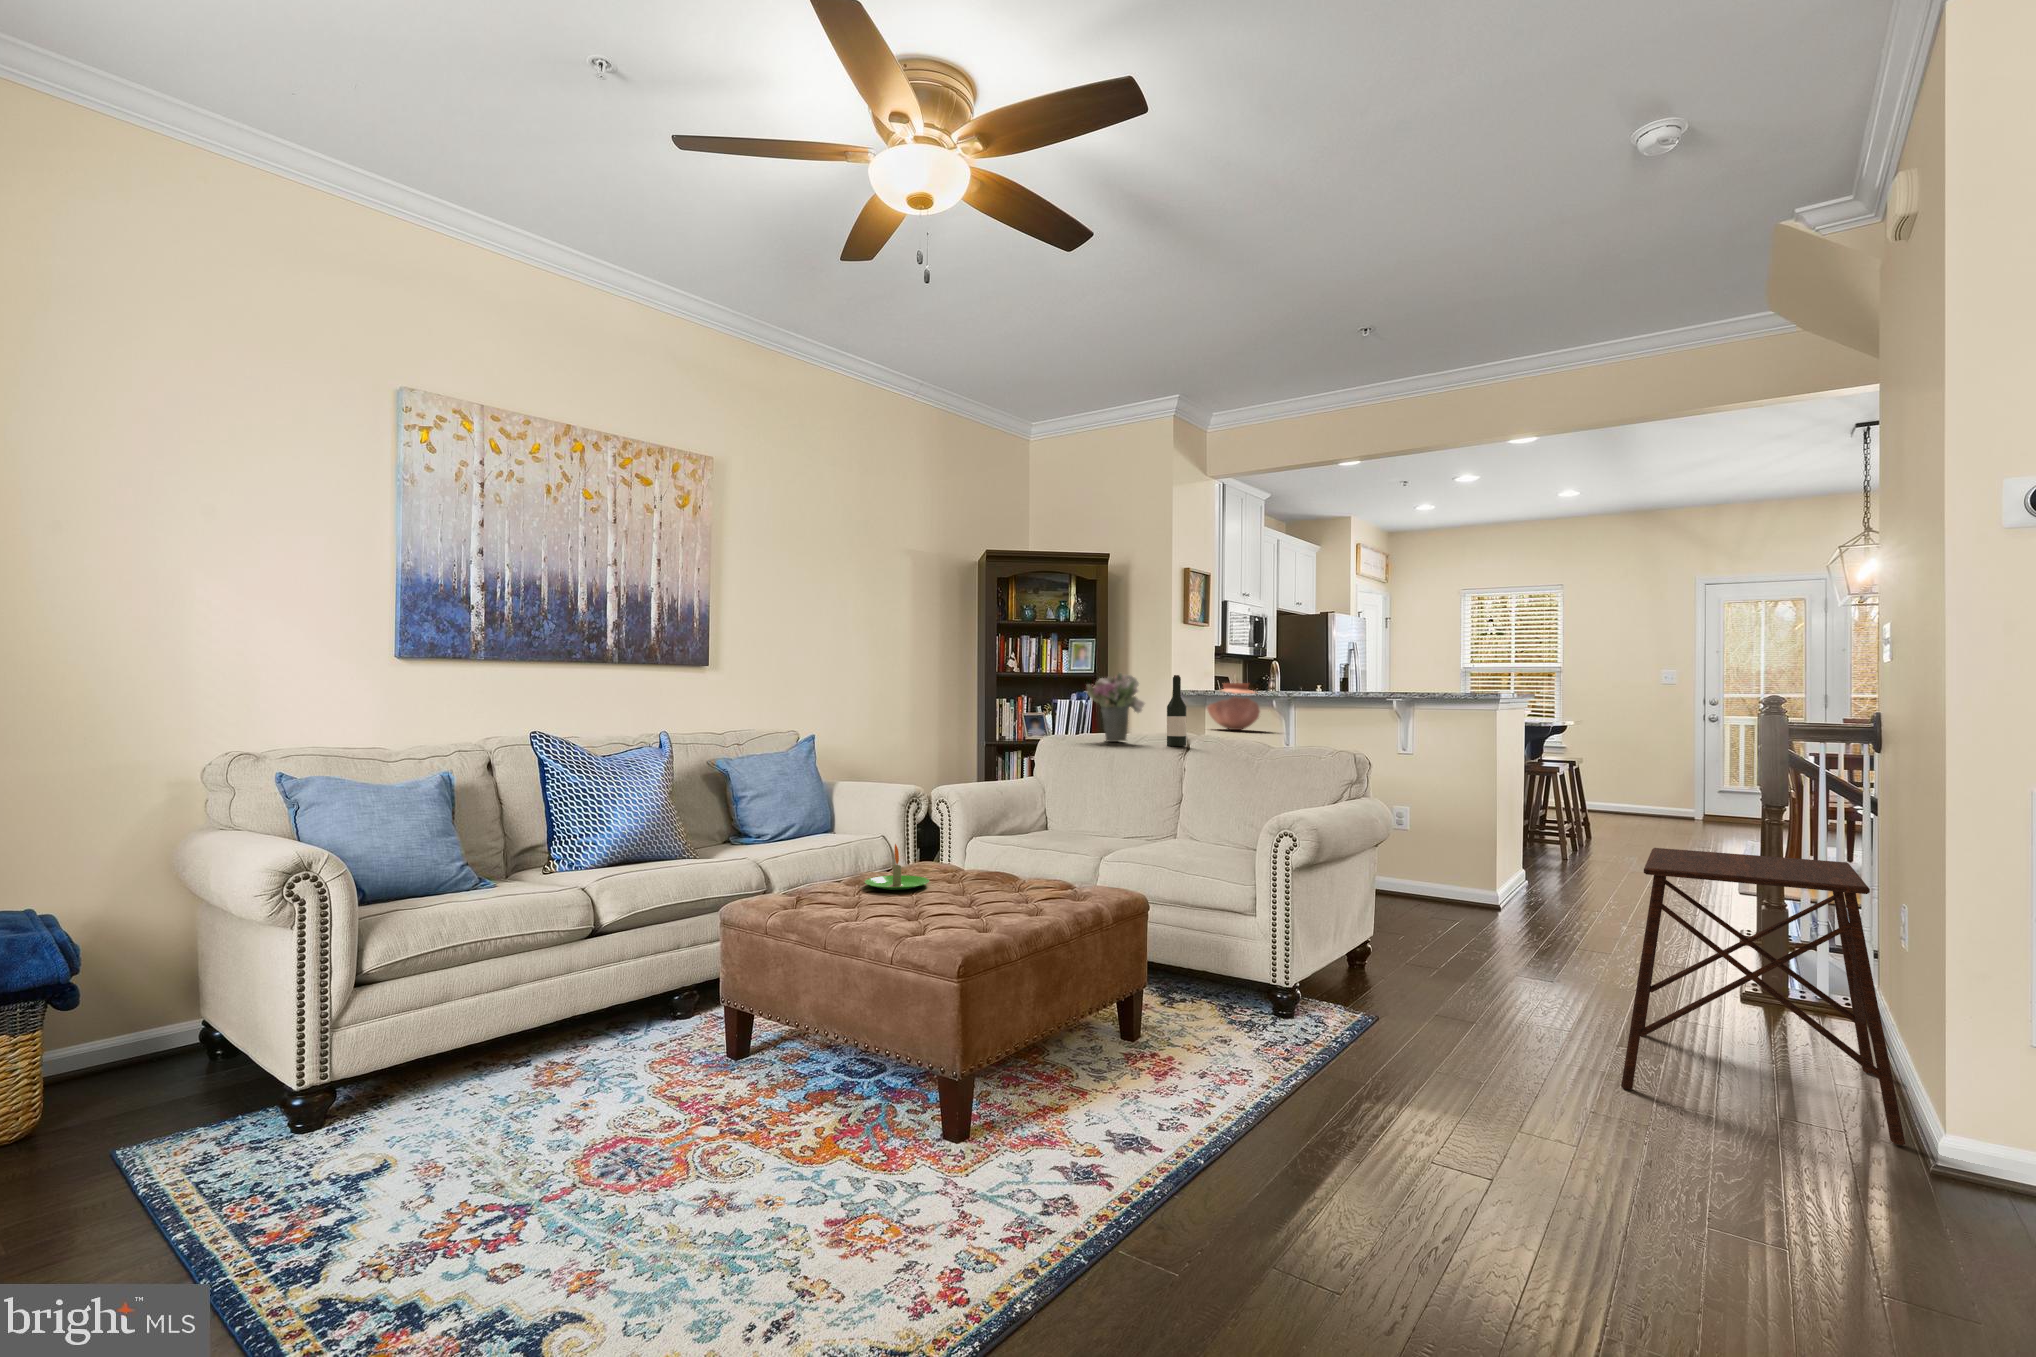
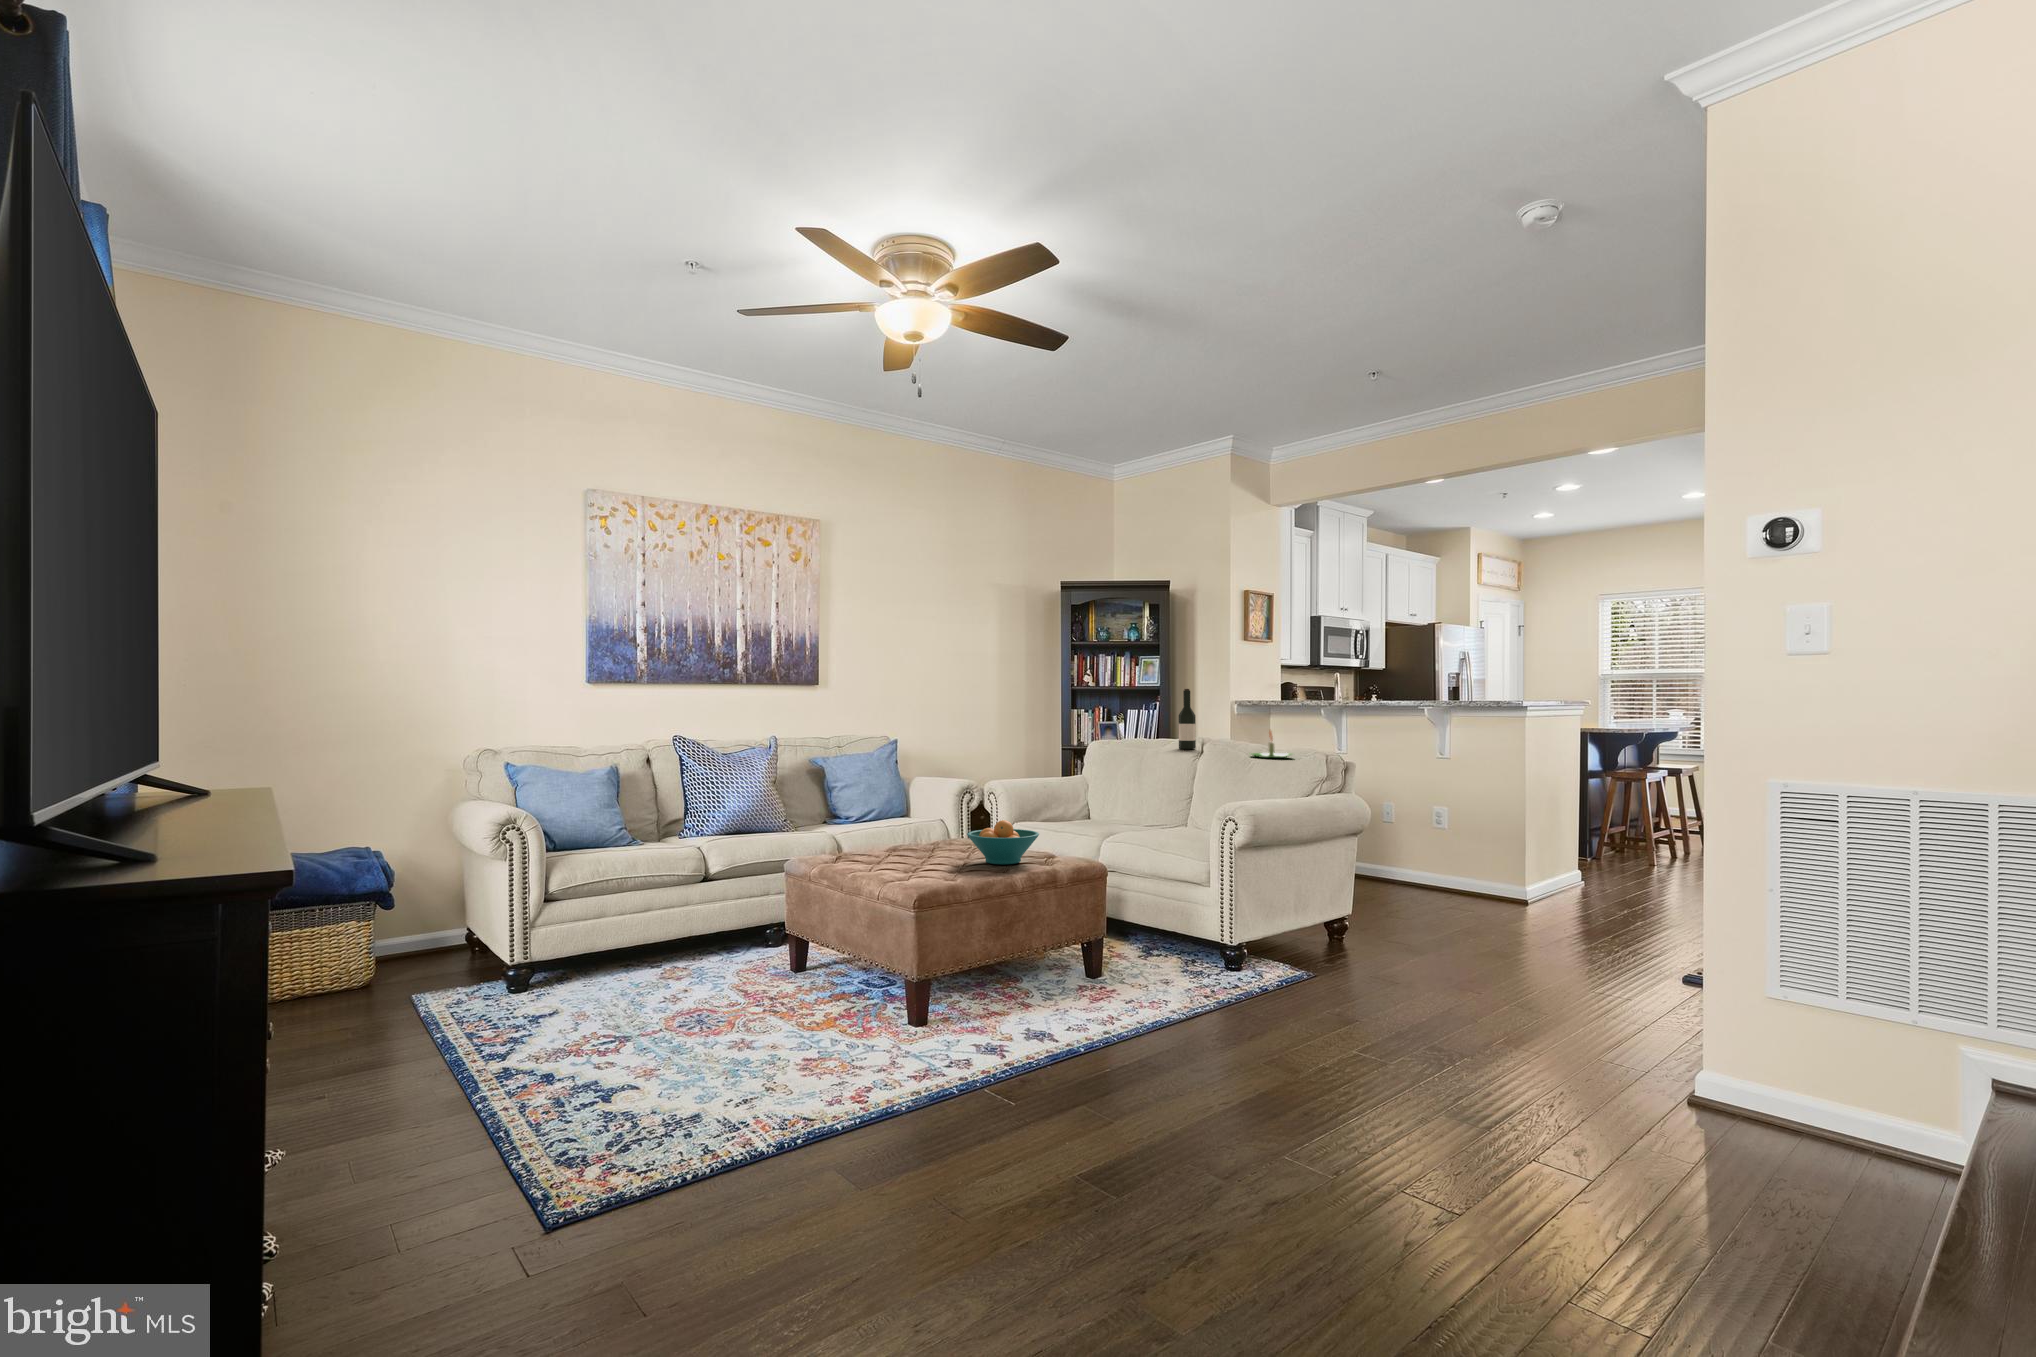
flower bouquet: present [1087,673,1144,742] -> none [1114,687,1163,745]
vase: present [1207,683,1260,730] -> none [1270,693,1323,736]
fruit bowl: none [979,843,1075,902] -> present [967,820,1039,864]
candle: present [865,844,929,890] -> present [1252,731,1291,758]
side table: present [1621,848,1905,1145] -> none [1466,836,1718,1077]

